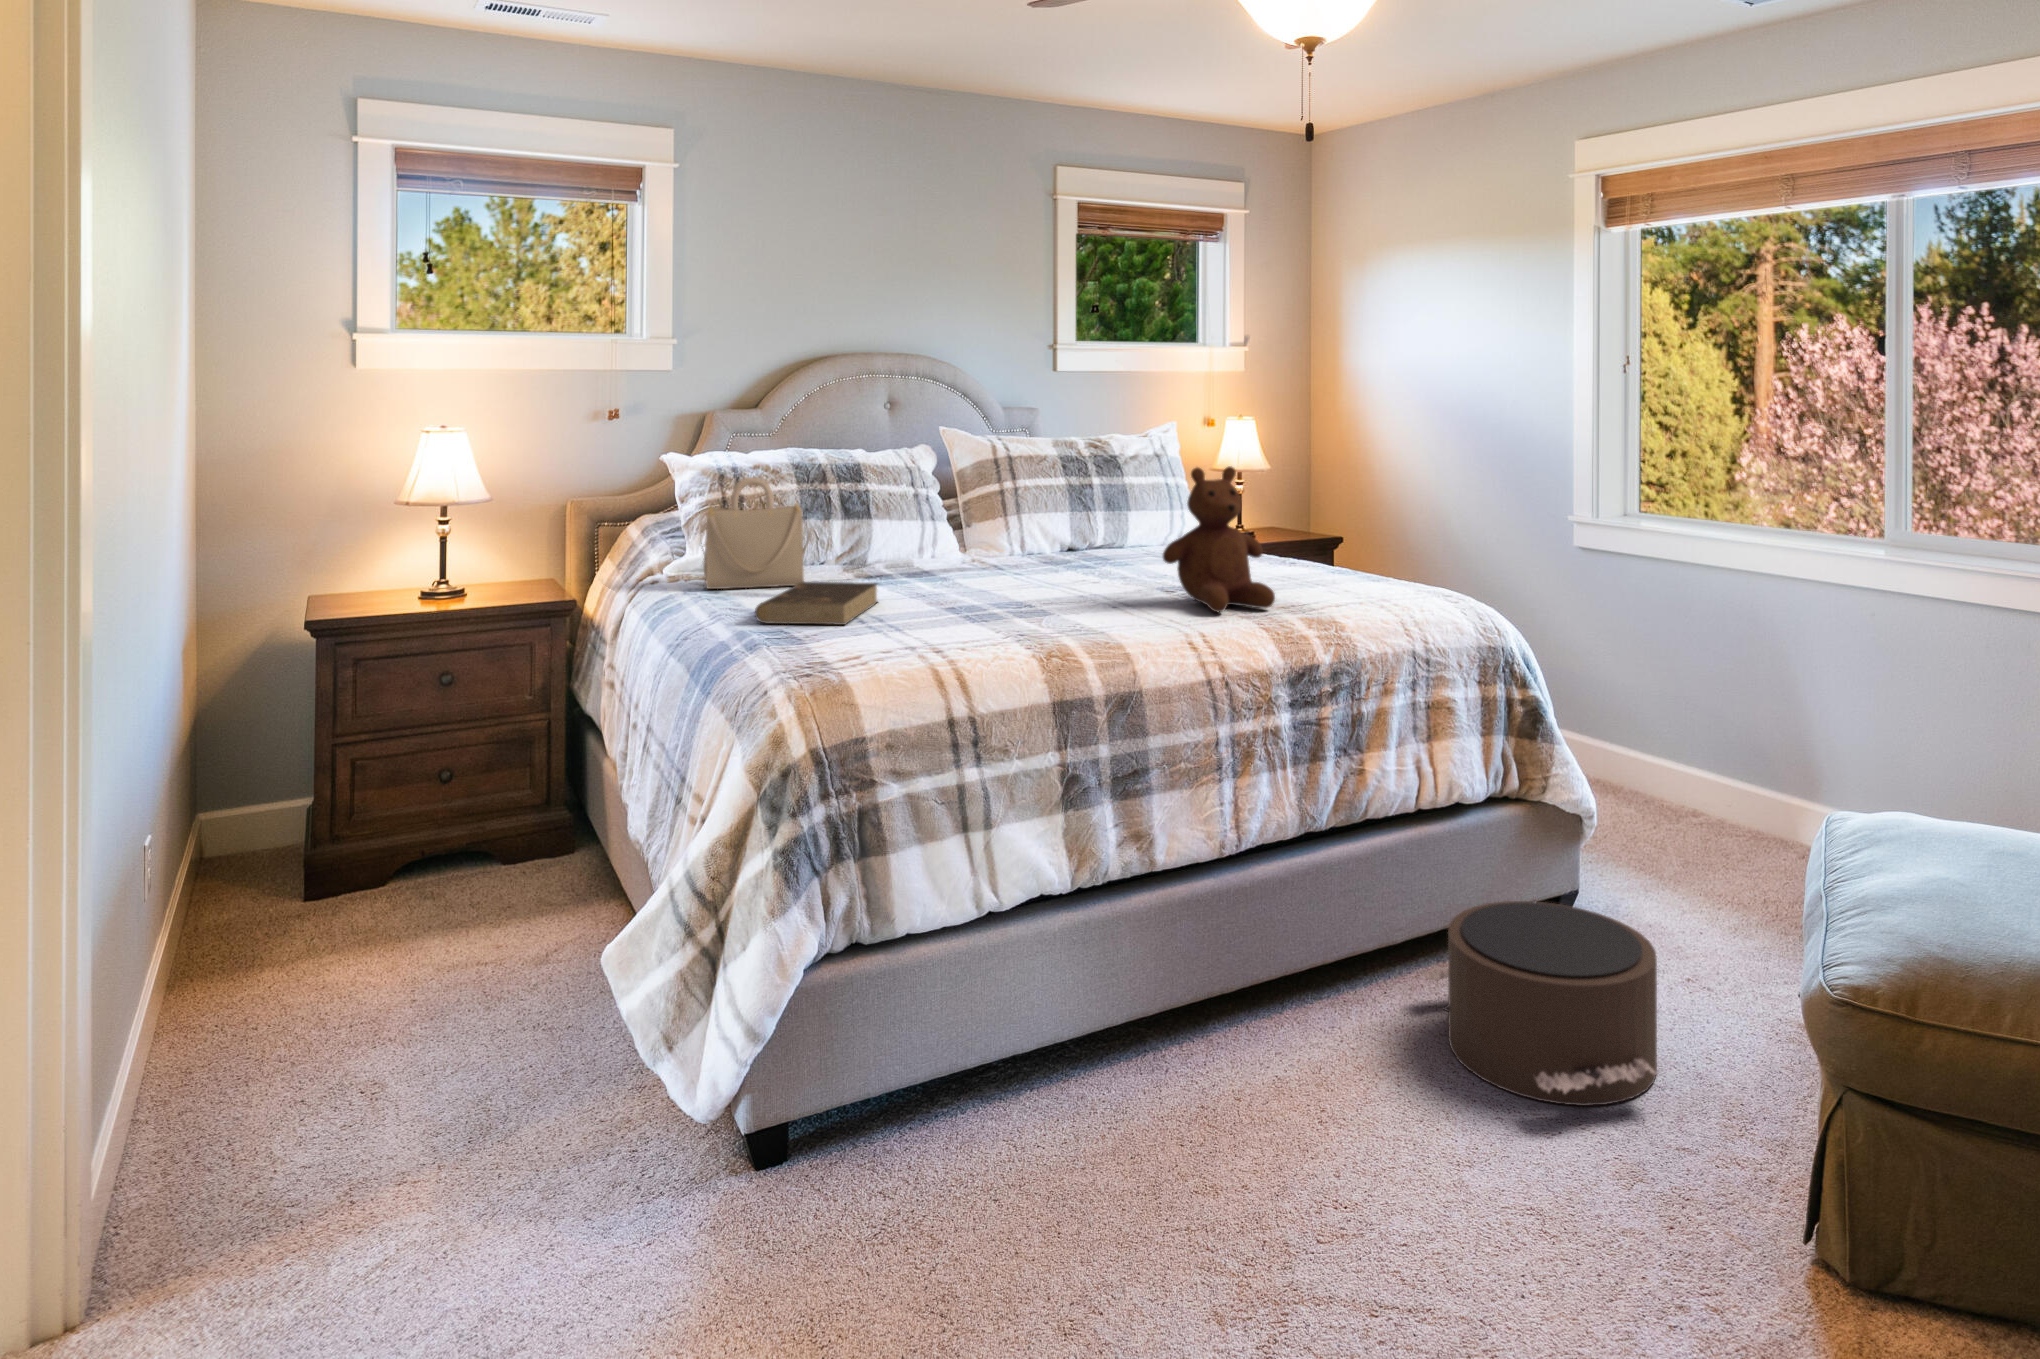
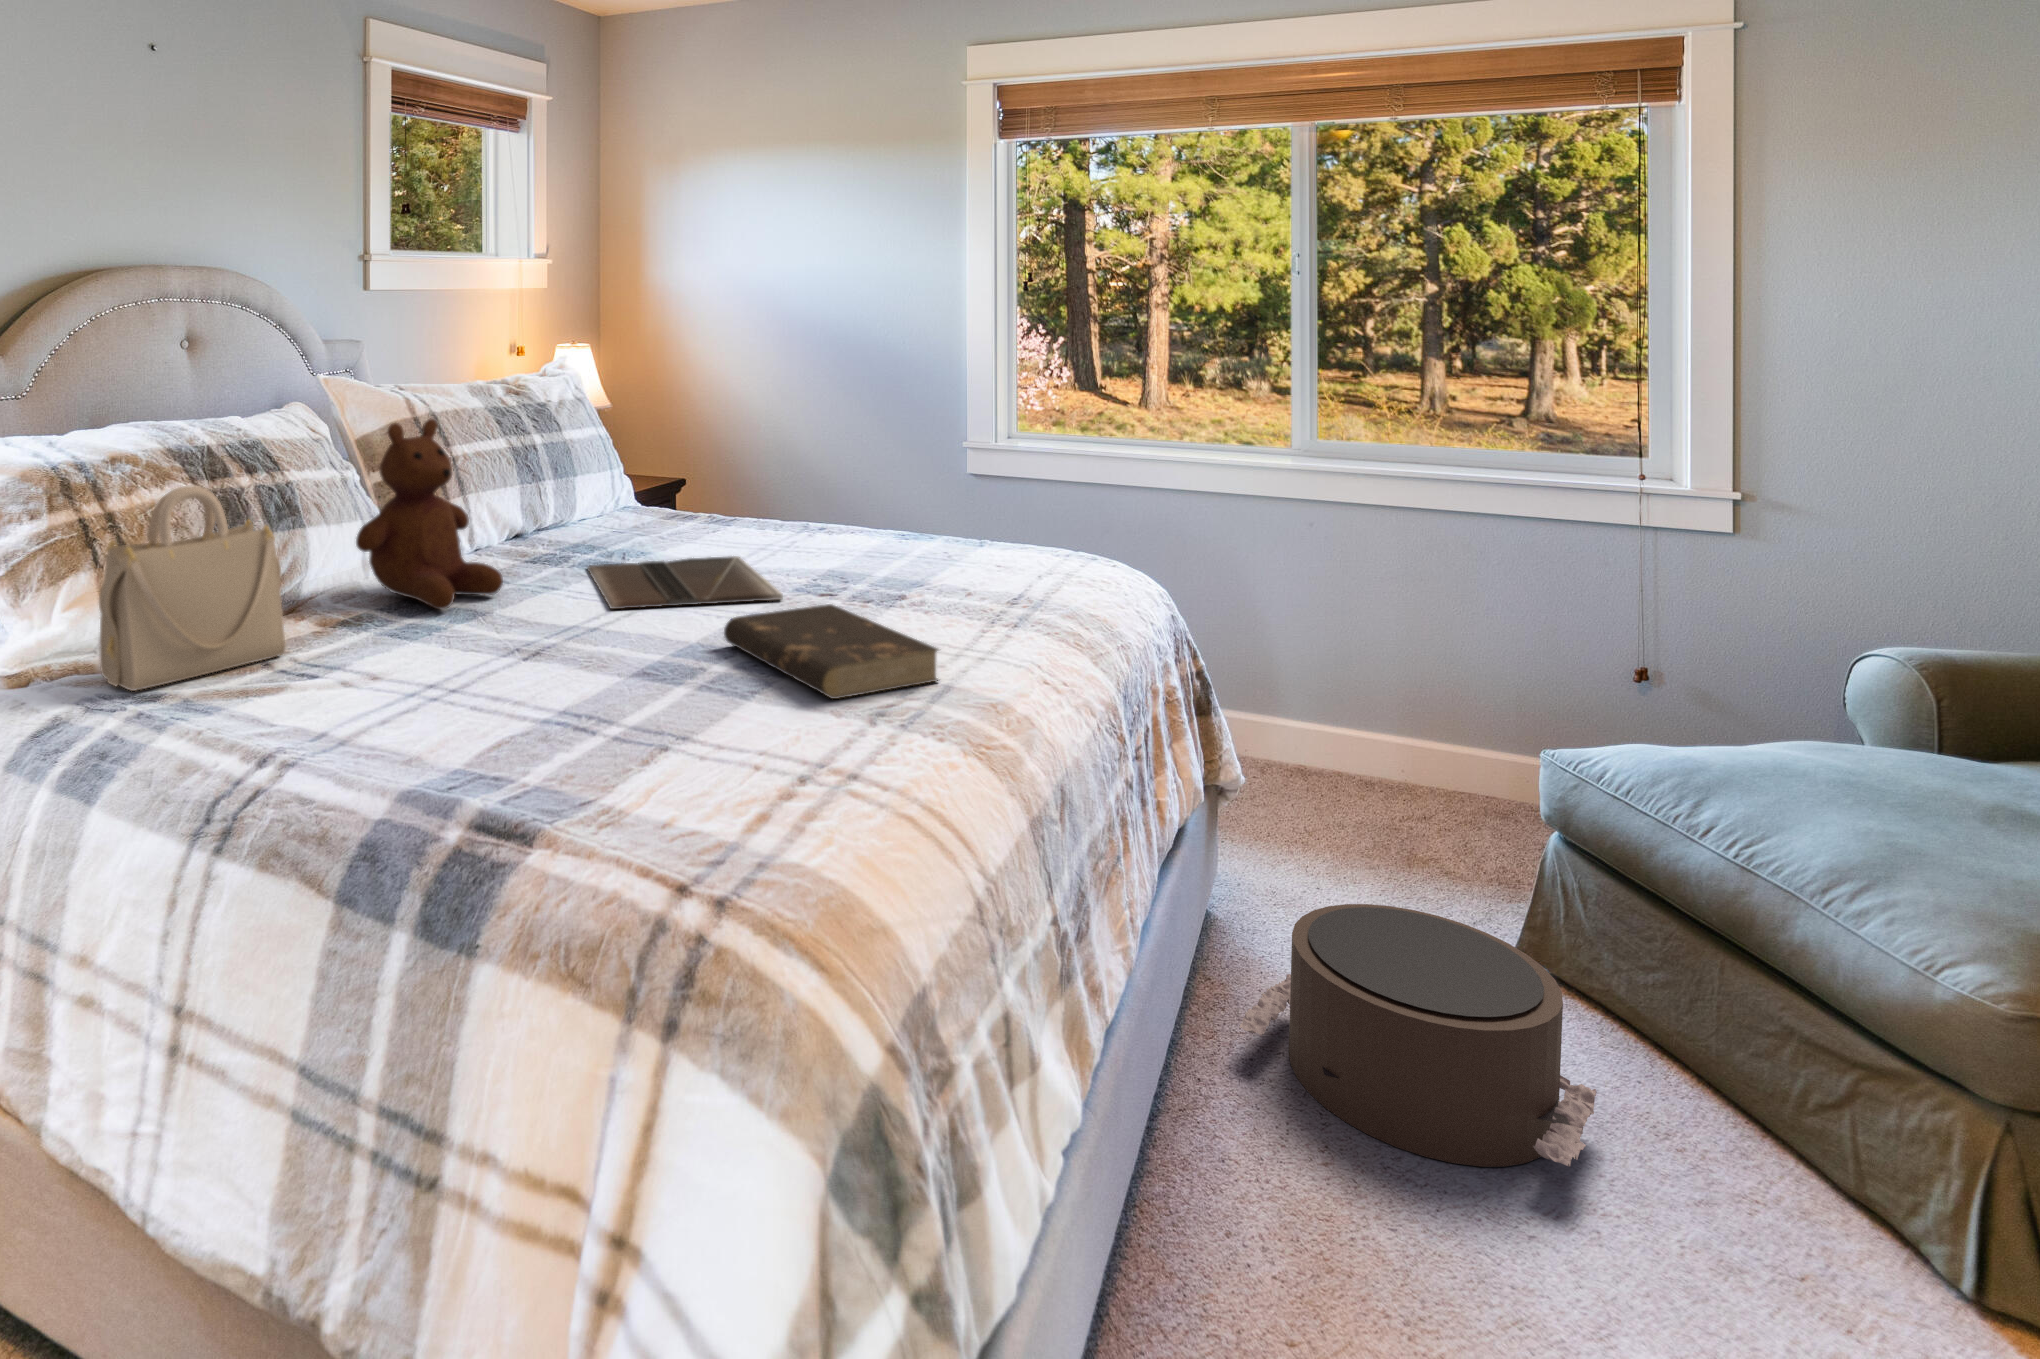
teddy bear: present [1163,466,1275,612] -> present [356,418,503,609]
laptop: none [1021,566,1176,593] -> present [587,556,783,609]
book: present [755,582,877,625] -> present [724,604,939,699]

